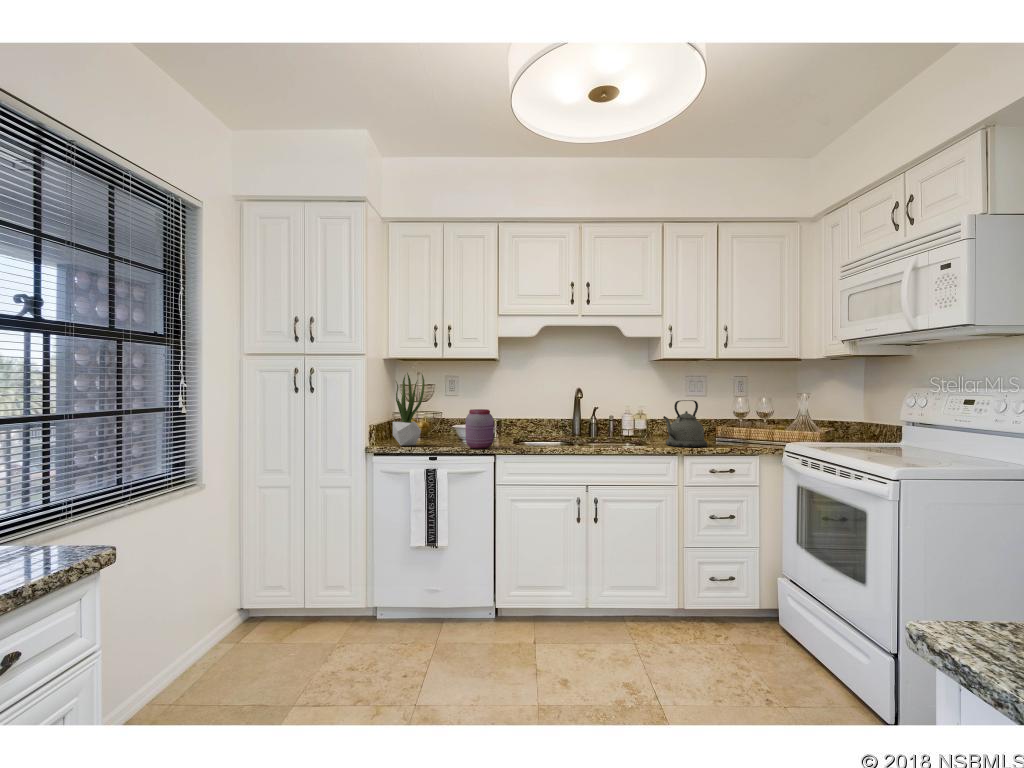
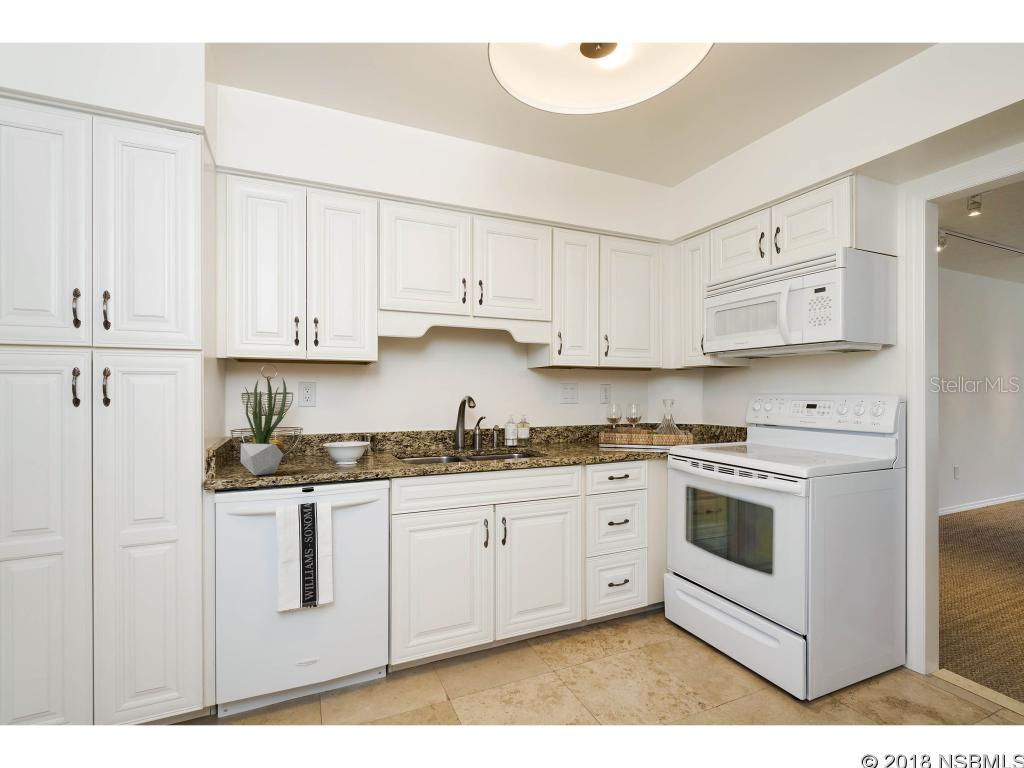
kettle: present [663,400,707,447] -> none [558,407,598,455]
jar: present [465,409,494,449] -> none [349,423,385,472]

